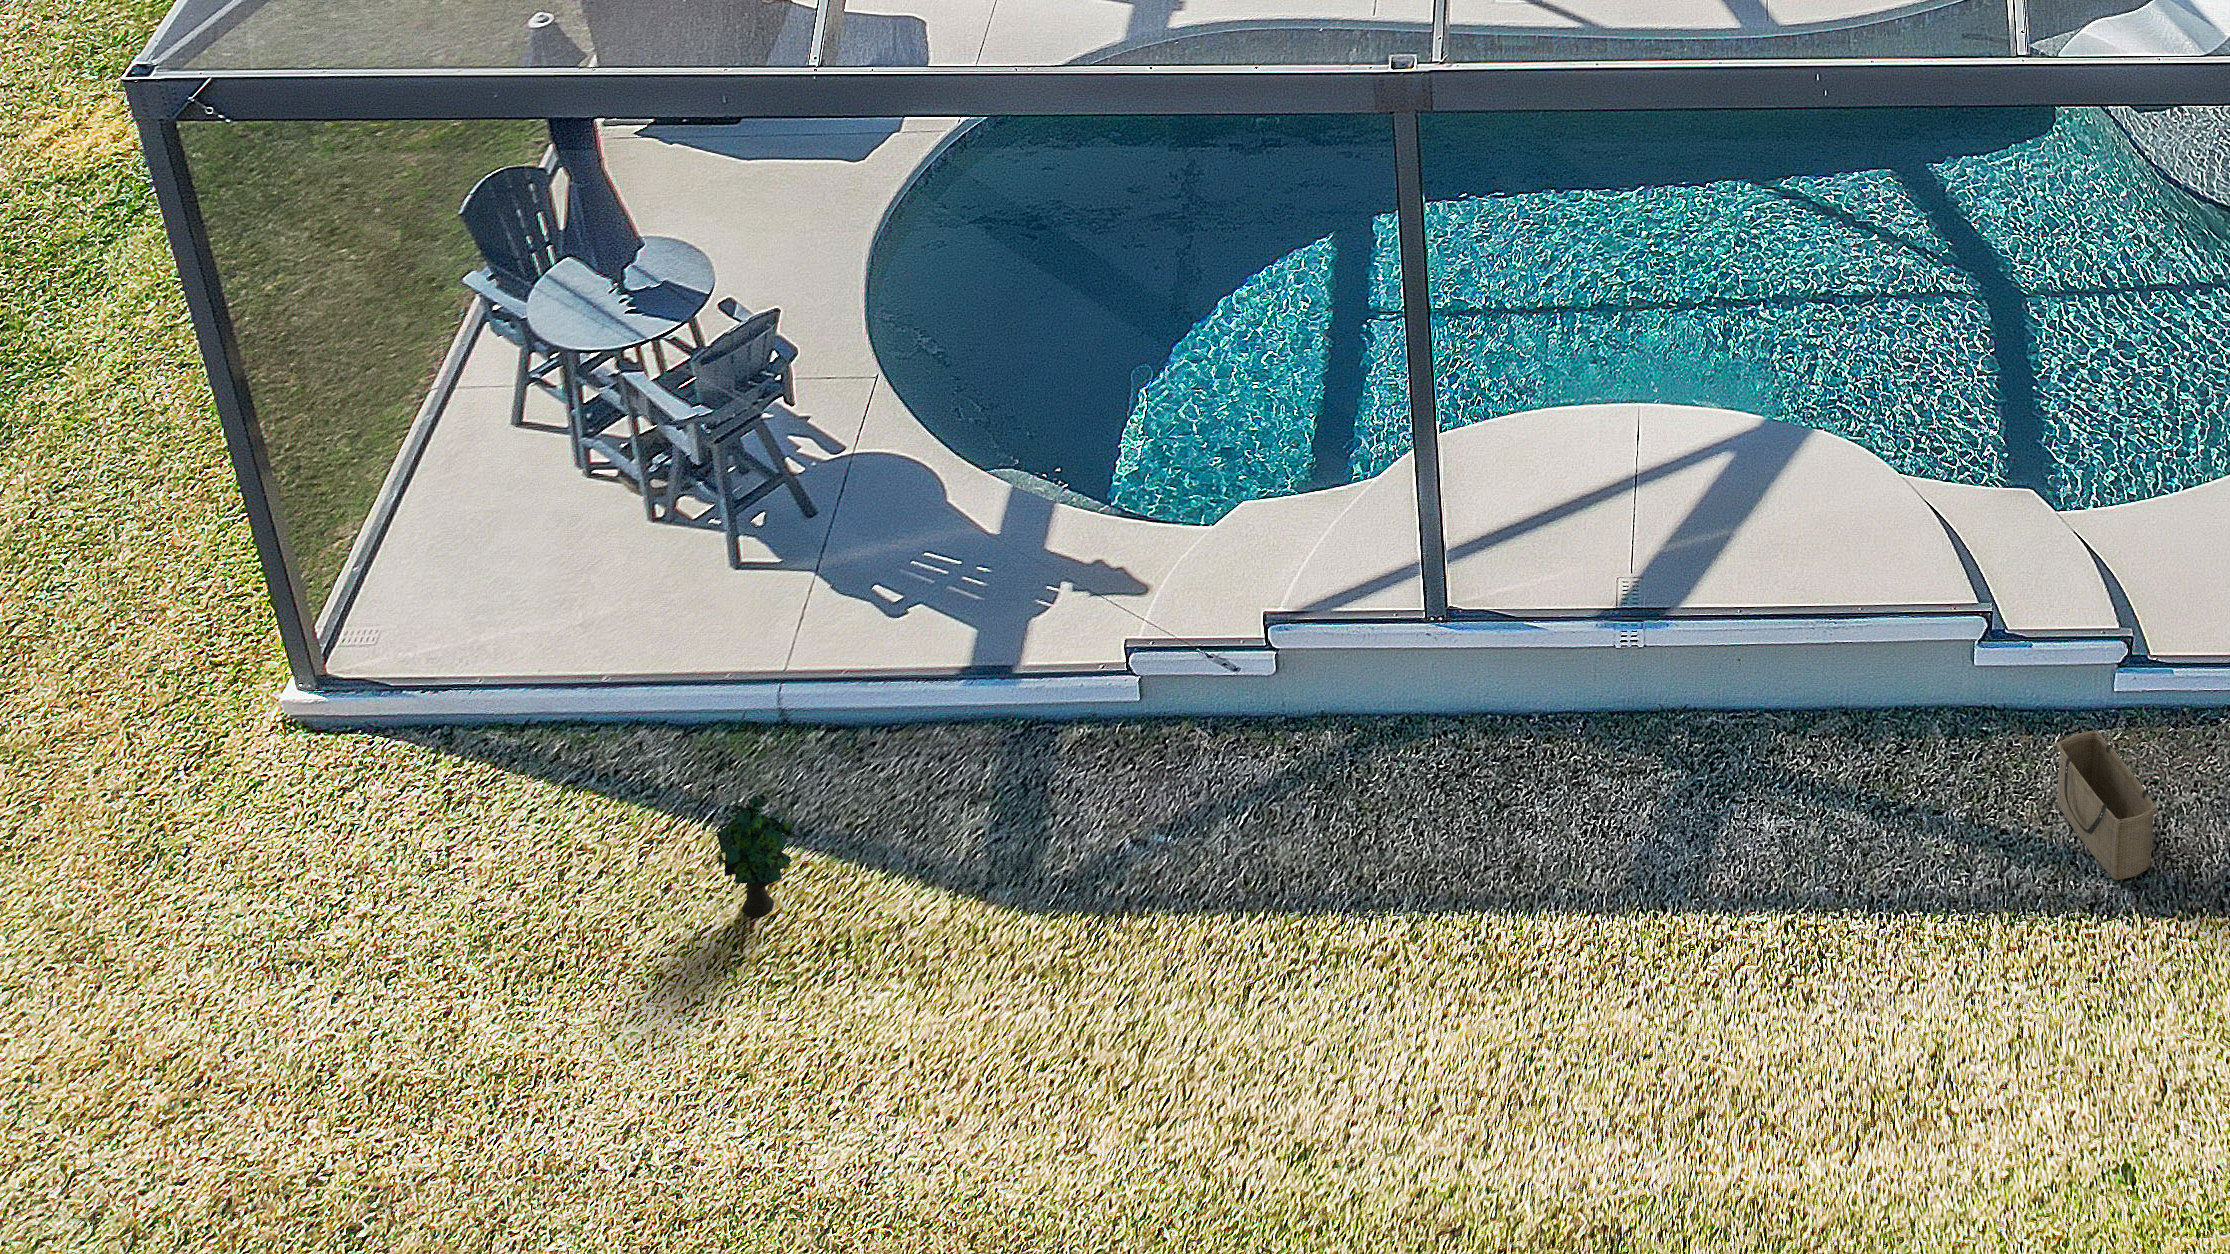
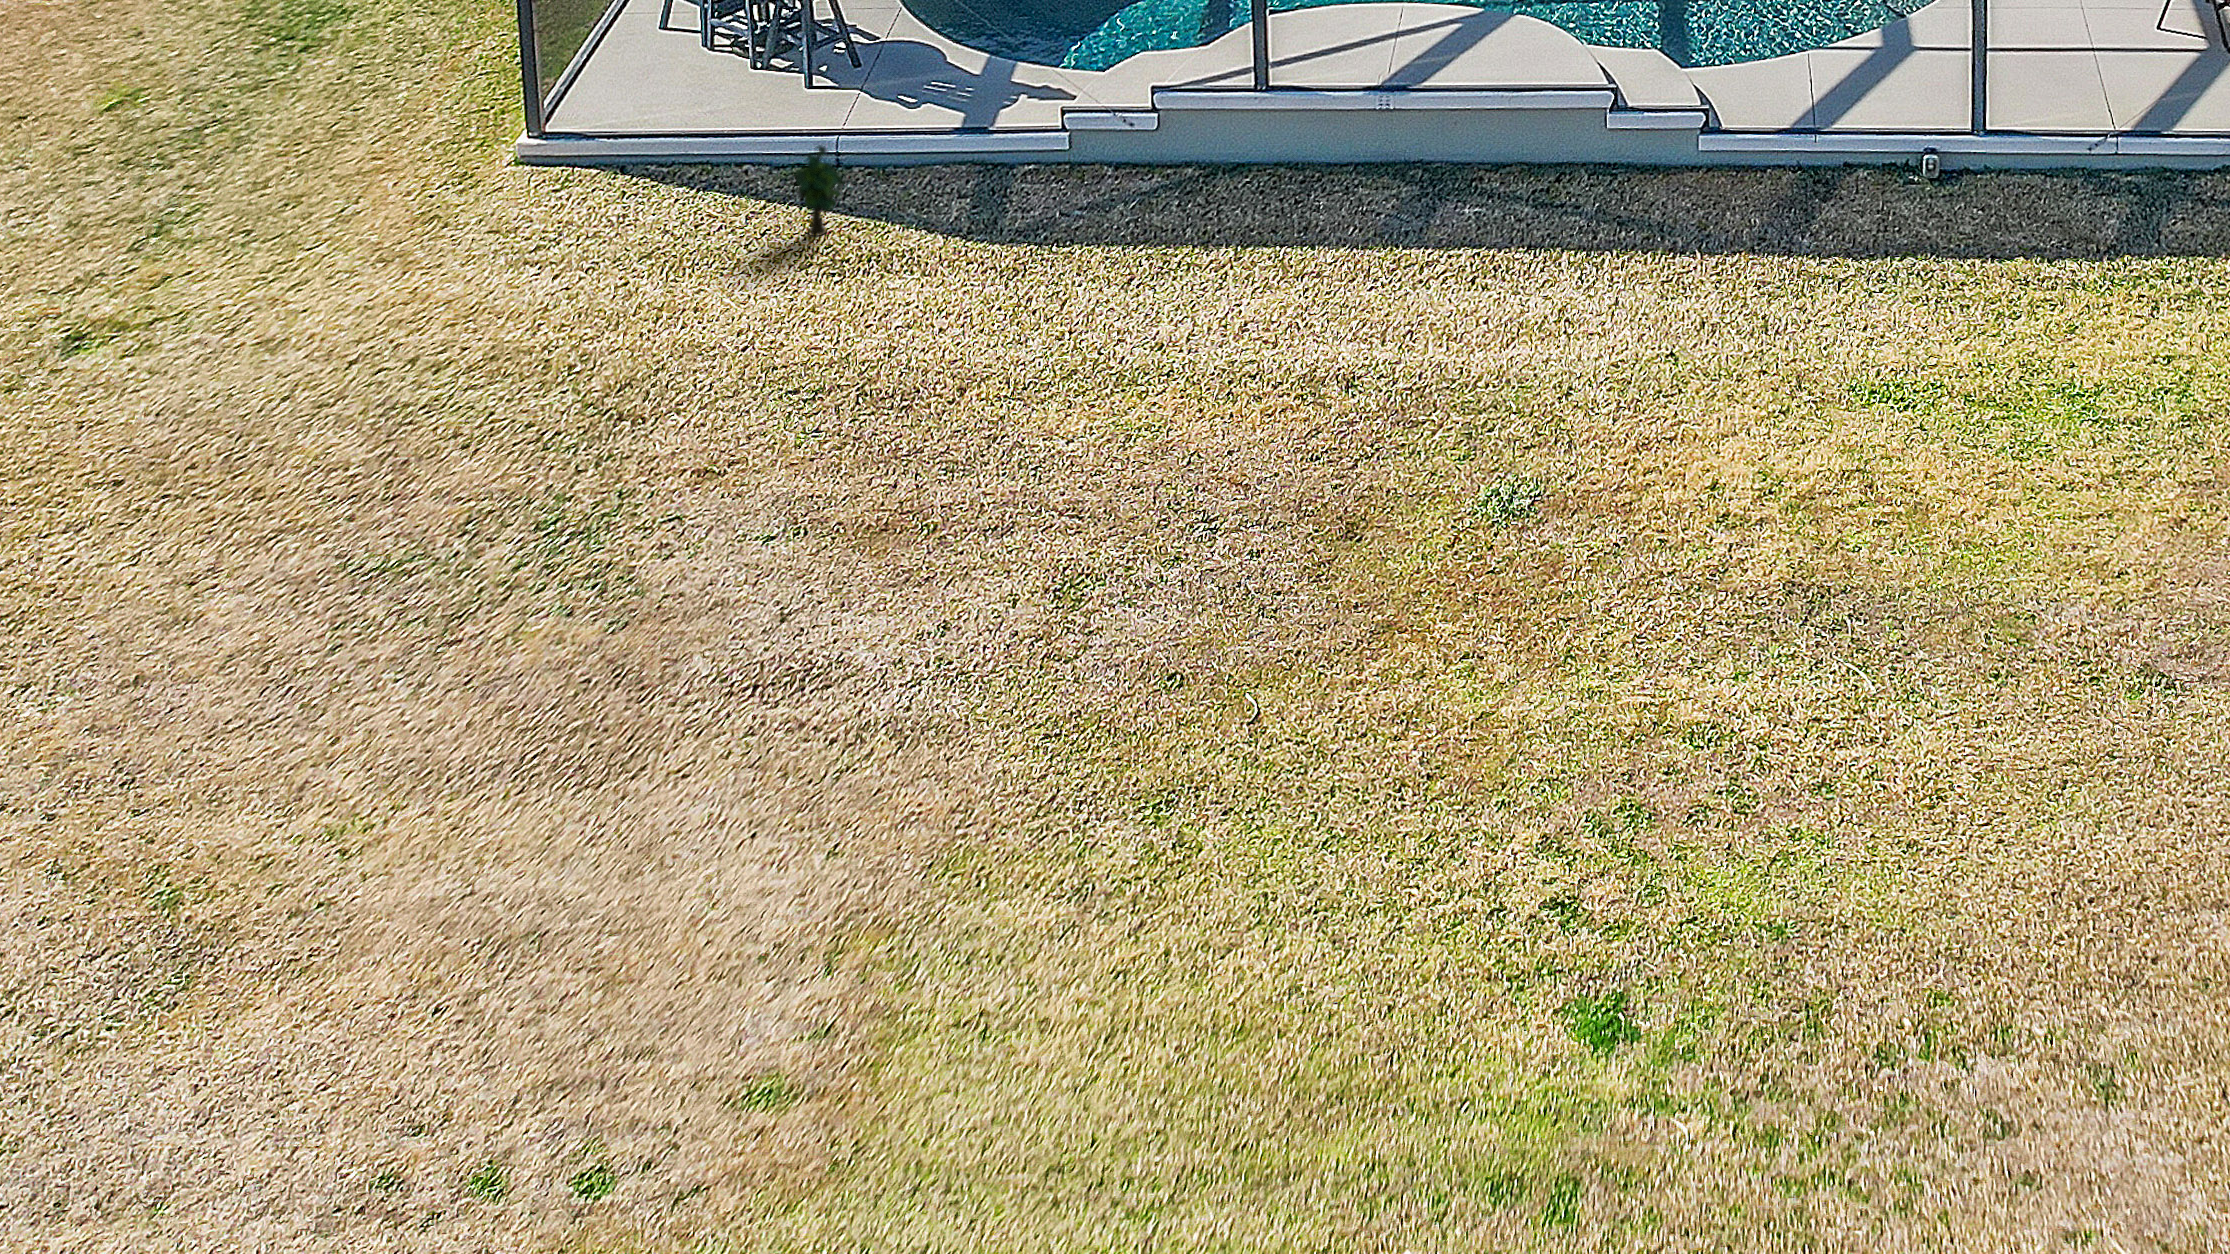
basket: present [2057,730,2158,880] -> none [1656,147,1716,230]

